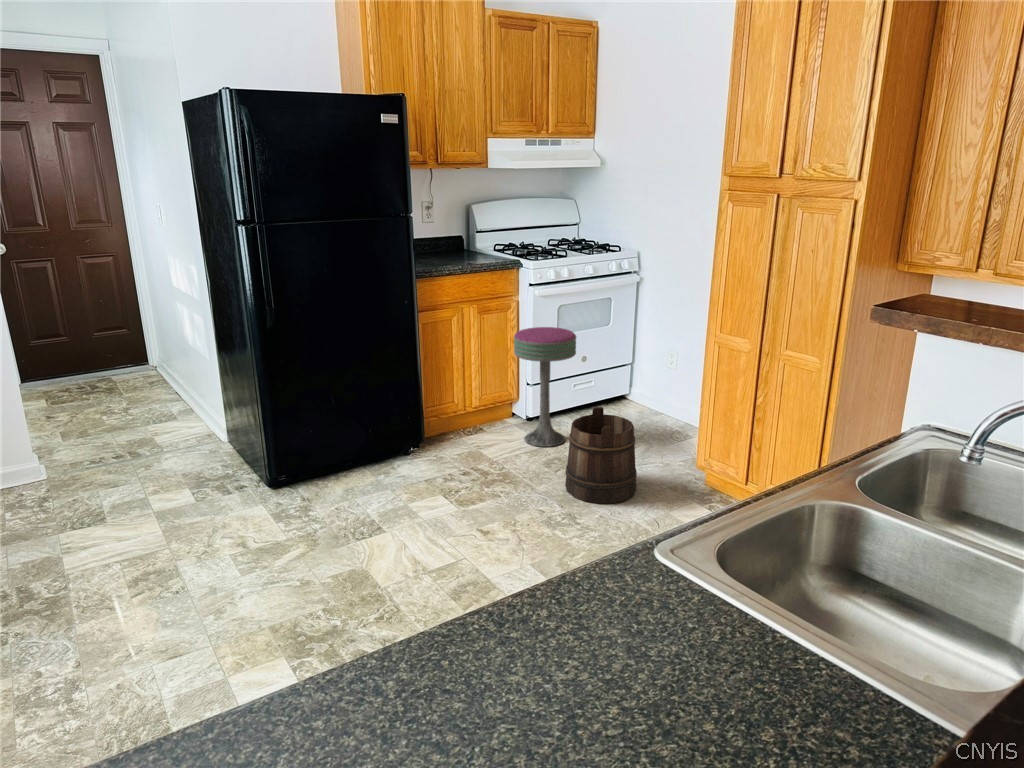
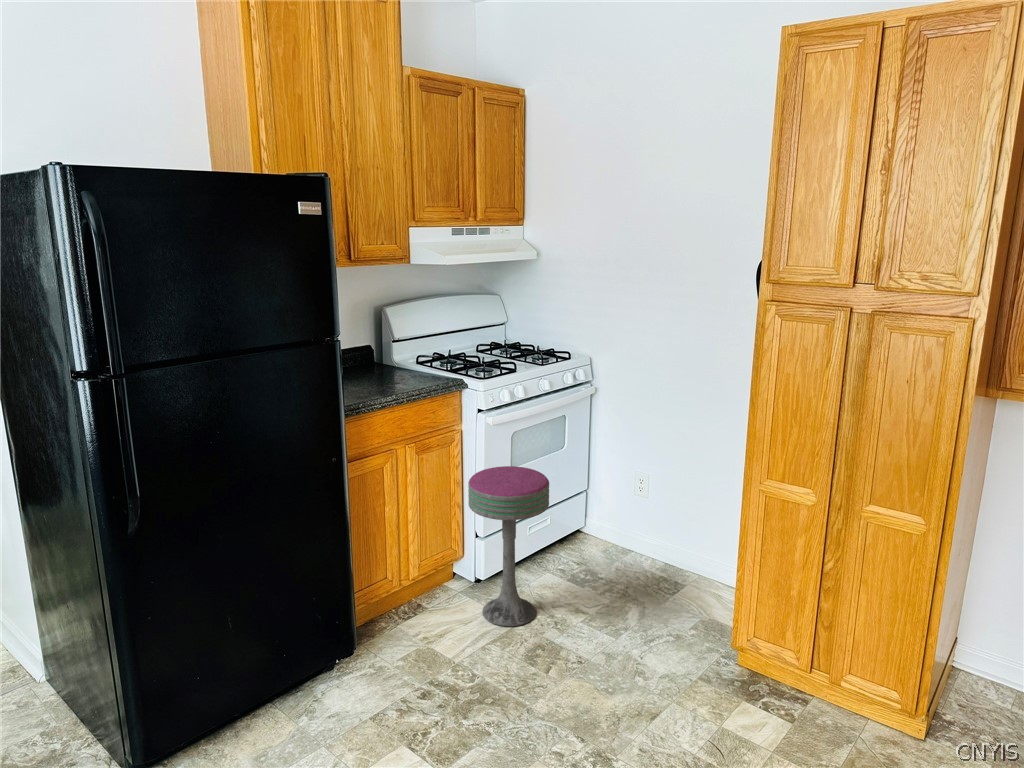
bucket: present [565,407,637,504] -> none [569,583,664,726]

